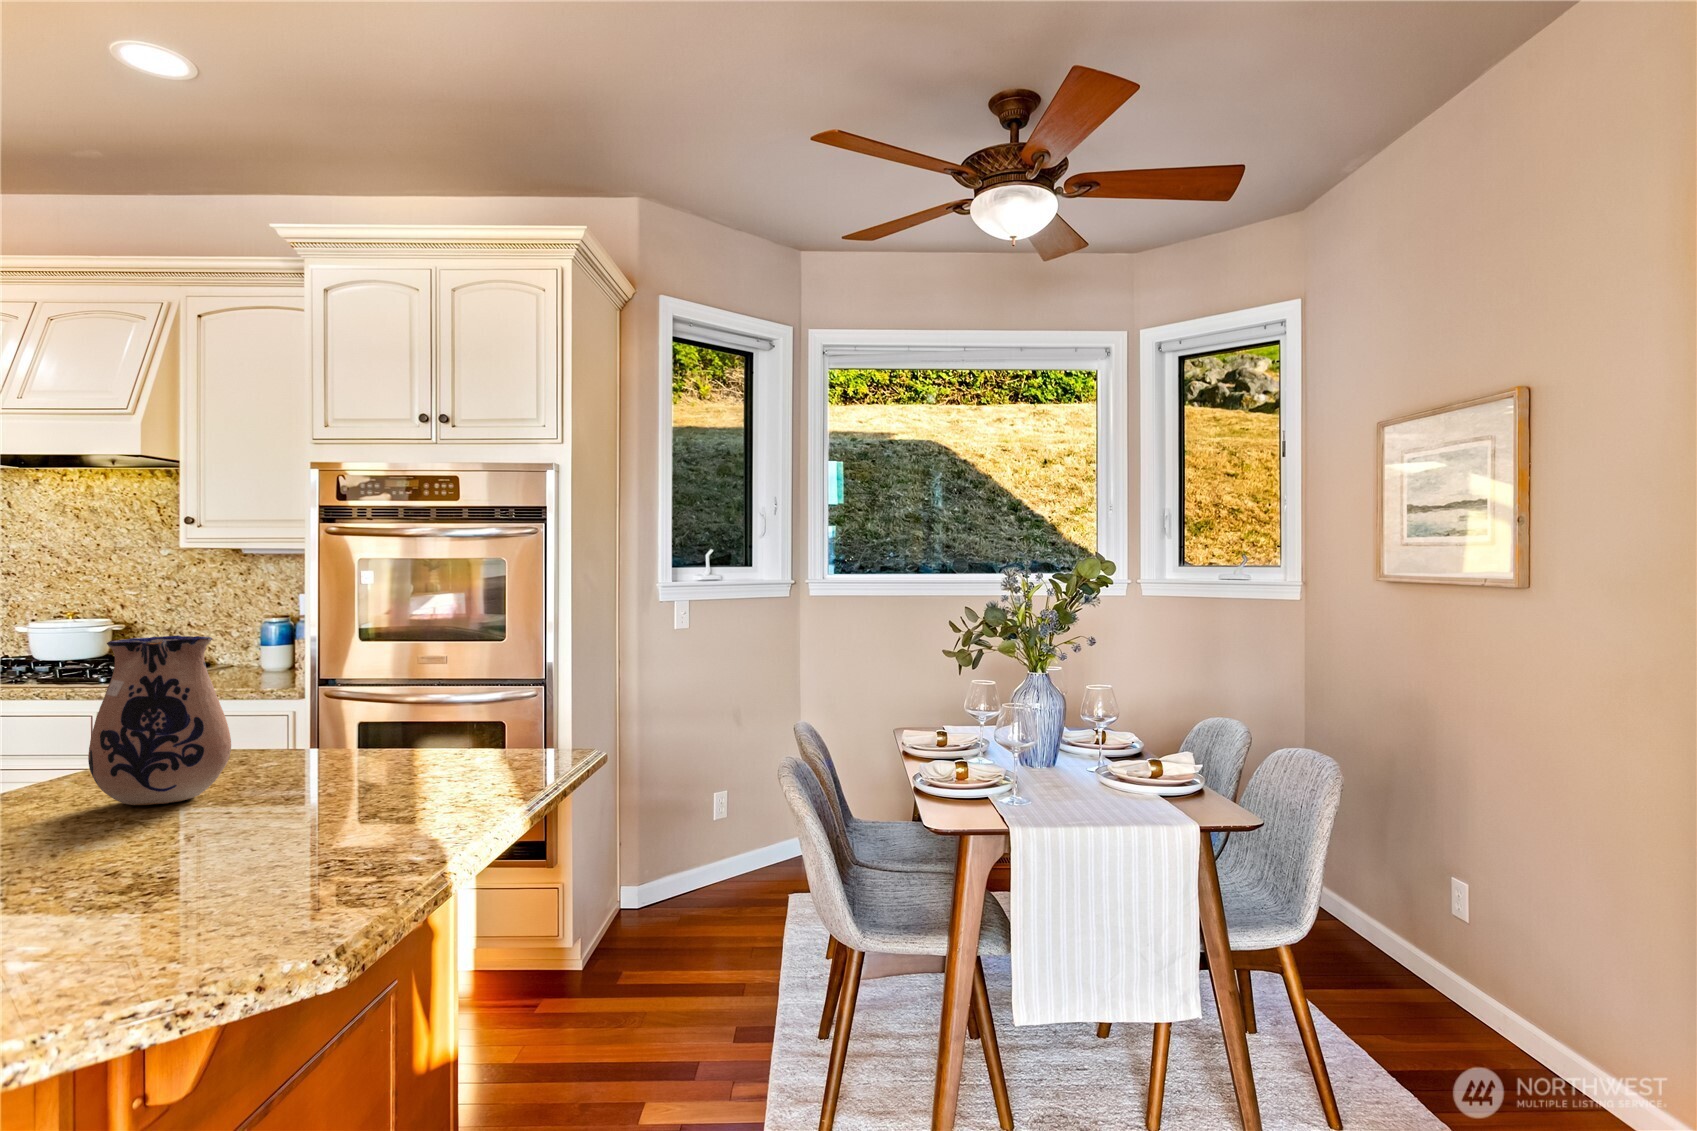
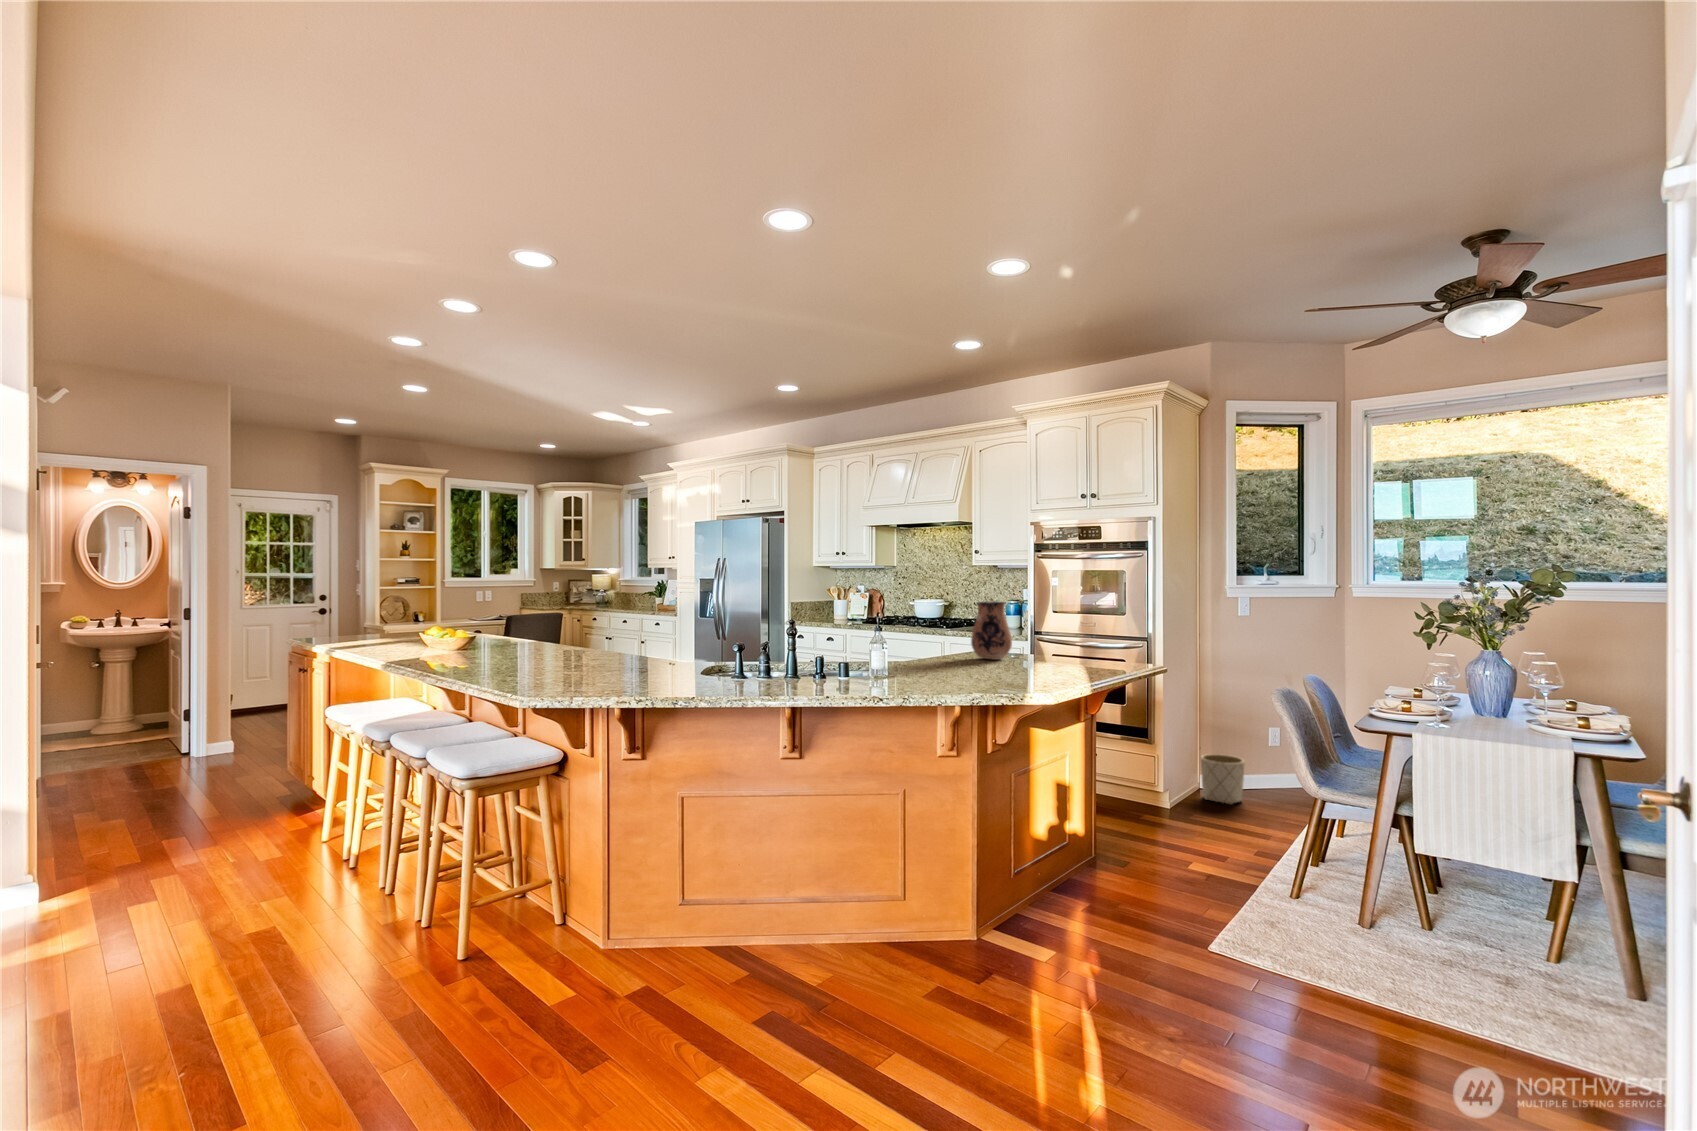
planter: none [624,849,689,932] -> present [1201,754,1244,804]

